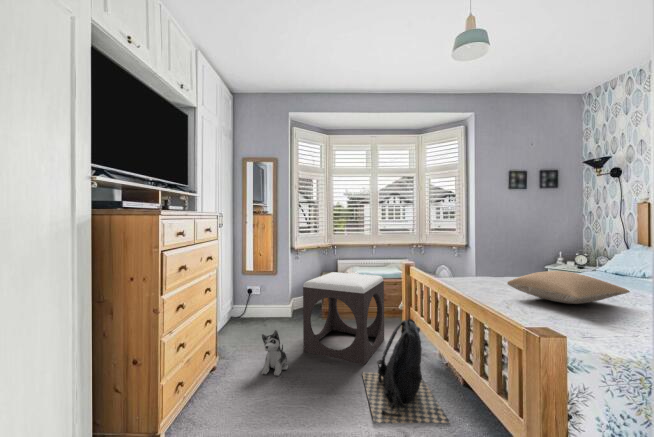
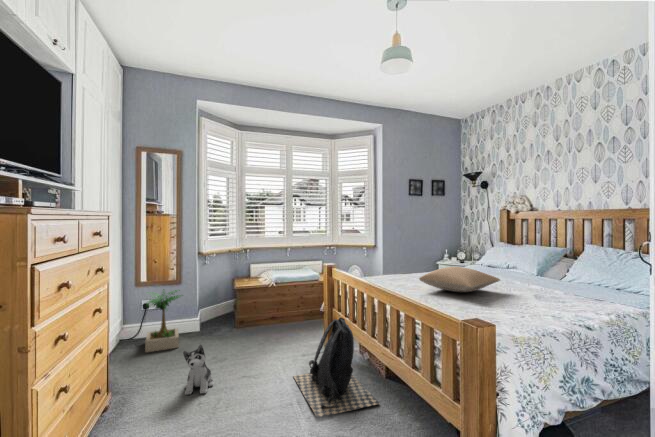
footstool: present [303,272,384,365] -> none [226,278,306,369]
potted plant: none [243,277,280,331] -> present [145,289,181,352]

